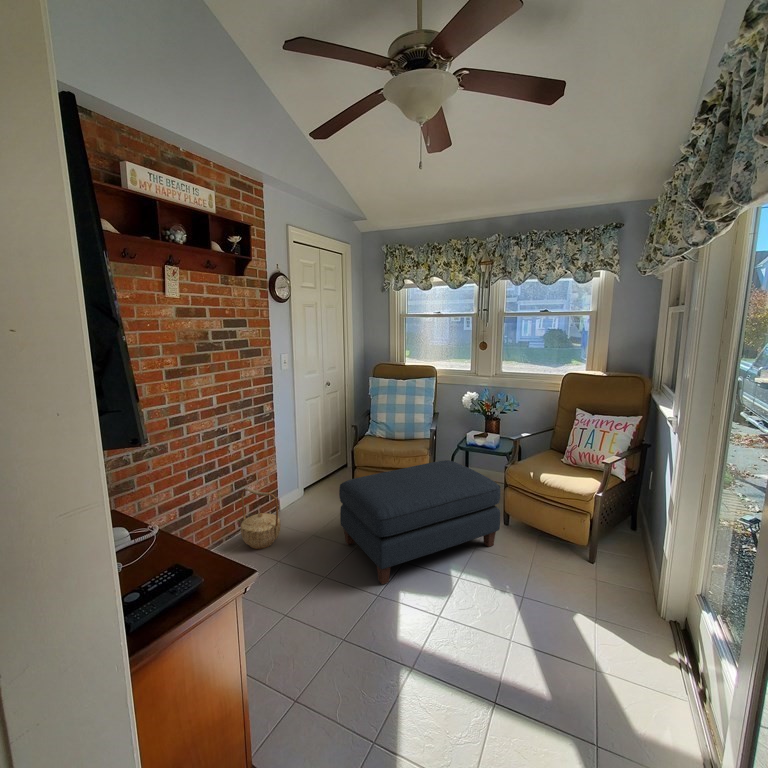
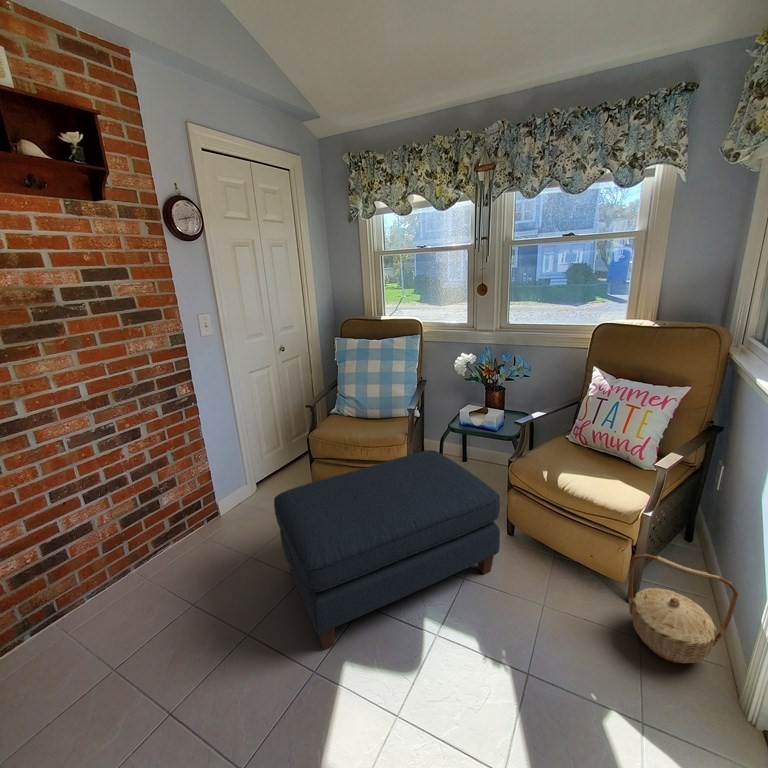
basket: present [240,489,281,549] -> present [628,554,738,663]

